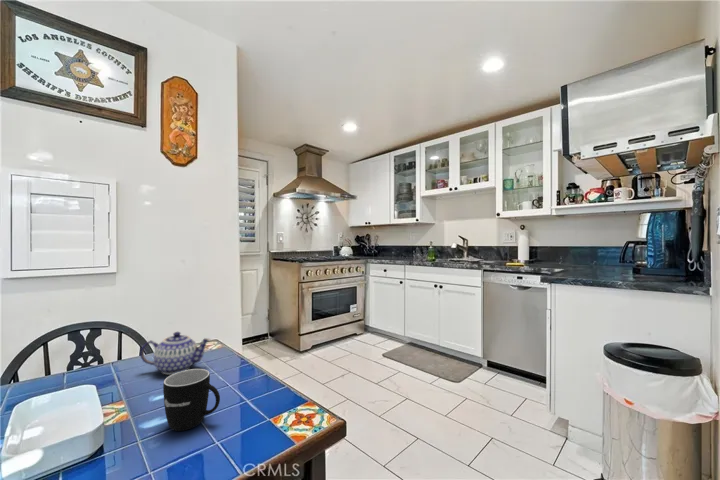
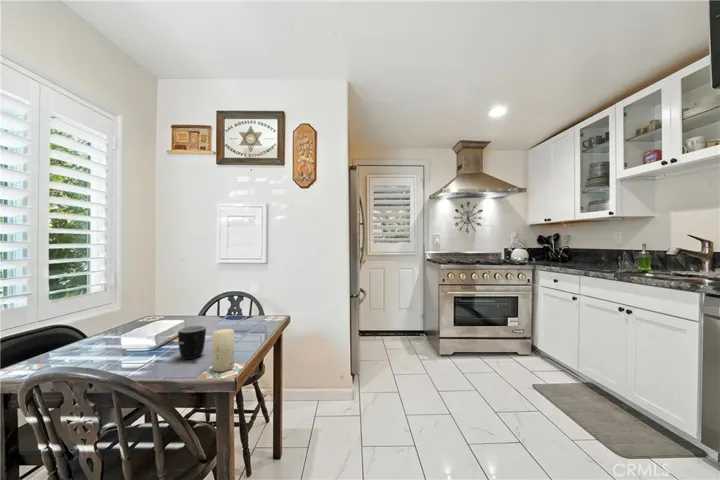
teapot: present [140,332,210,375] -> none [226,305,256,332]
candle: none [261,357,290,421] -> present [212,329,234,372]

